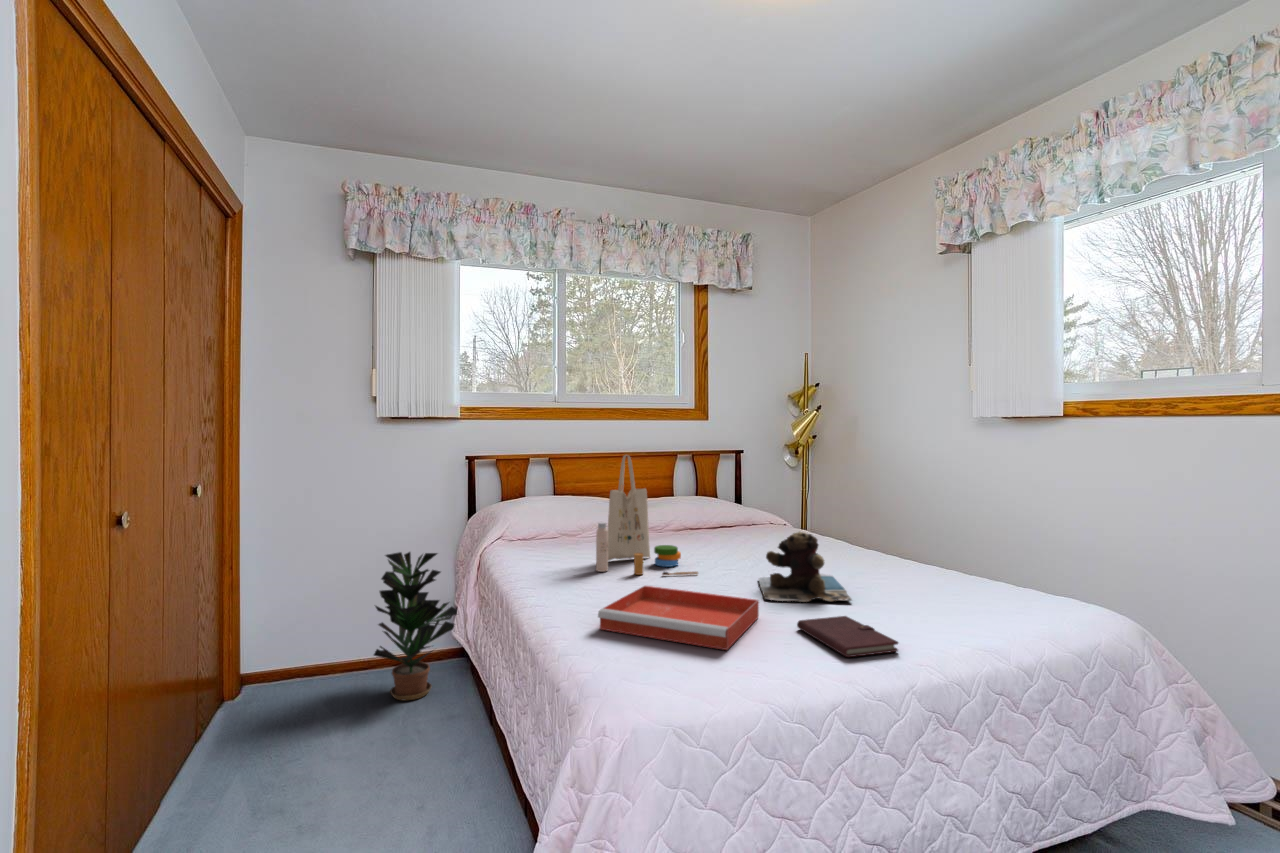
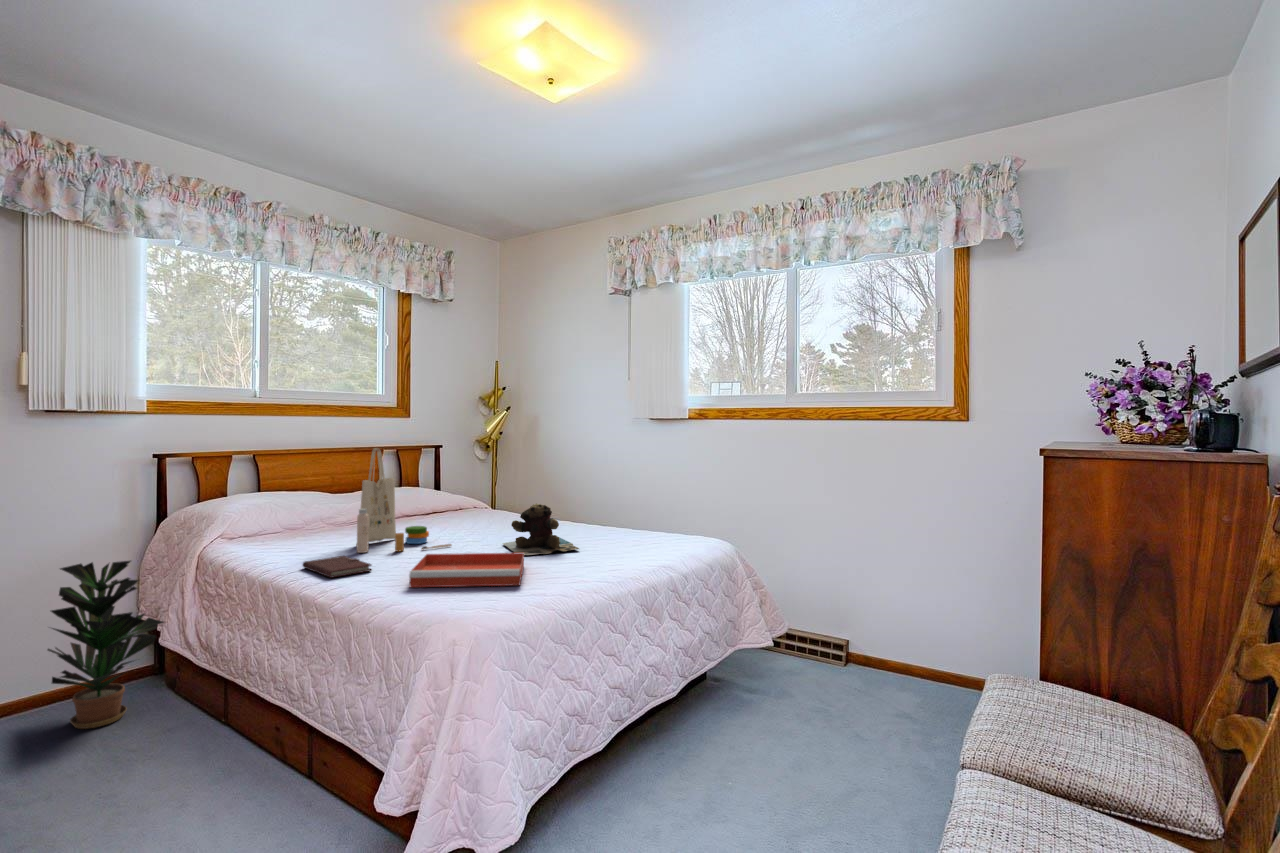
notebook: present [797,616,898,657] -> present [302,556,371,578]

